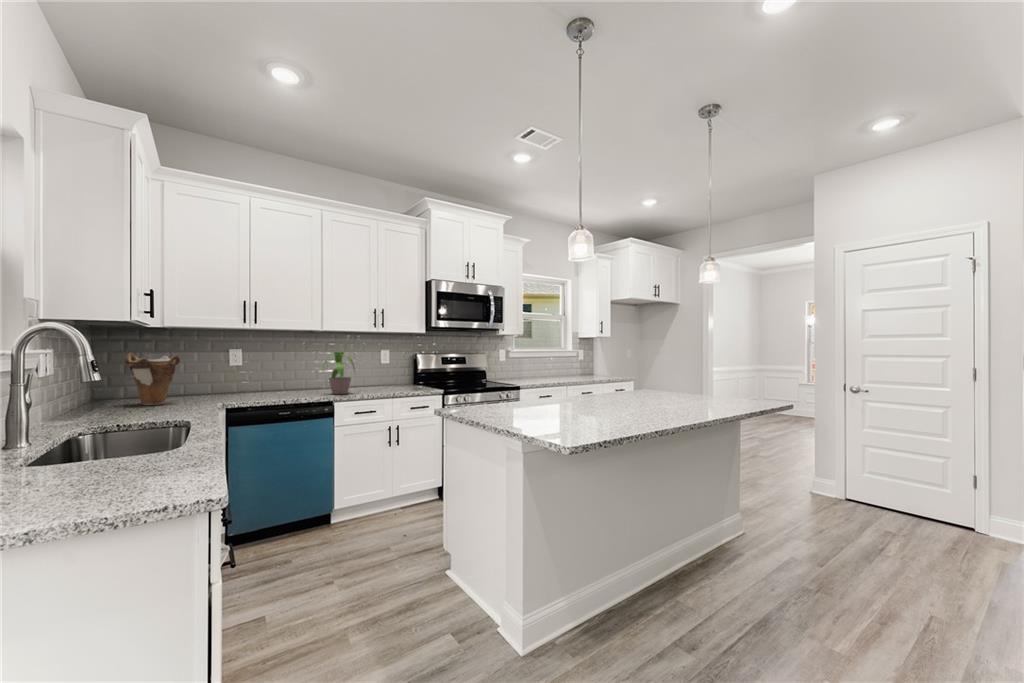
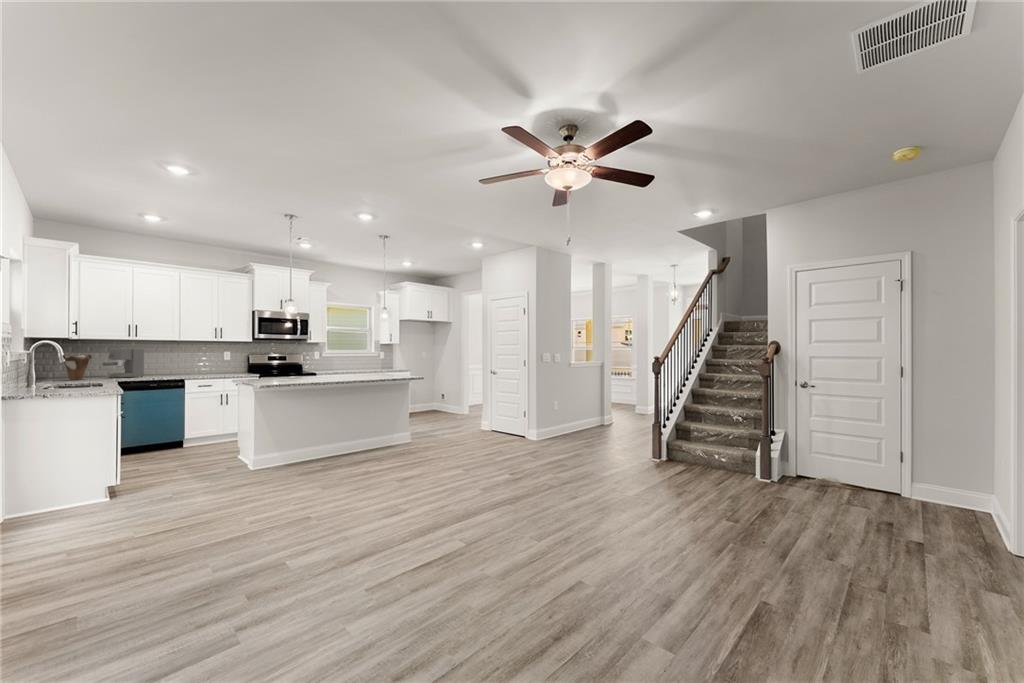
coffee maker: none [199,345,267,398] -> present [102,349,144,378]
potted plant: present [323,352,355,394] -> none [177,352,202,376]

